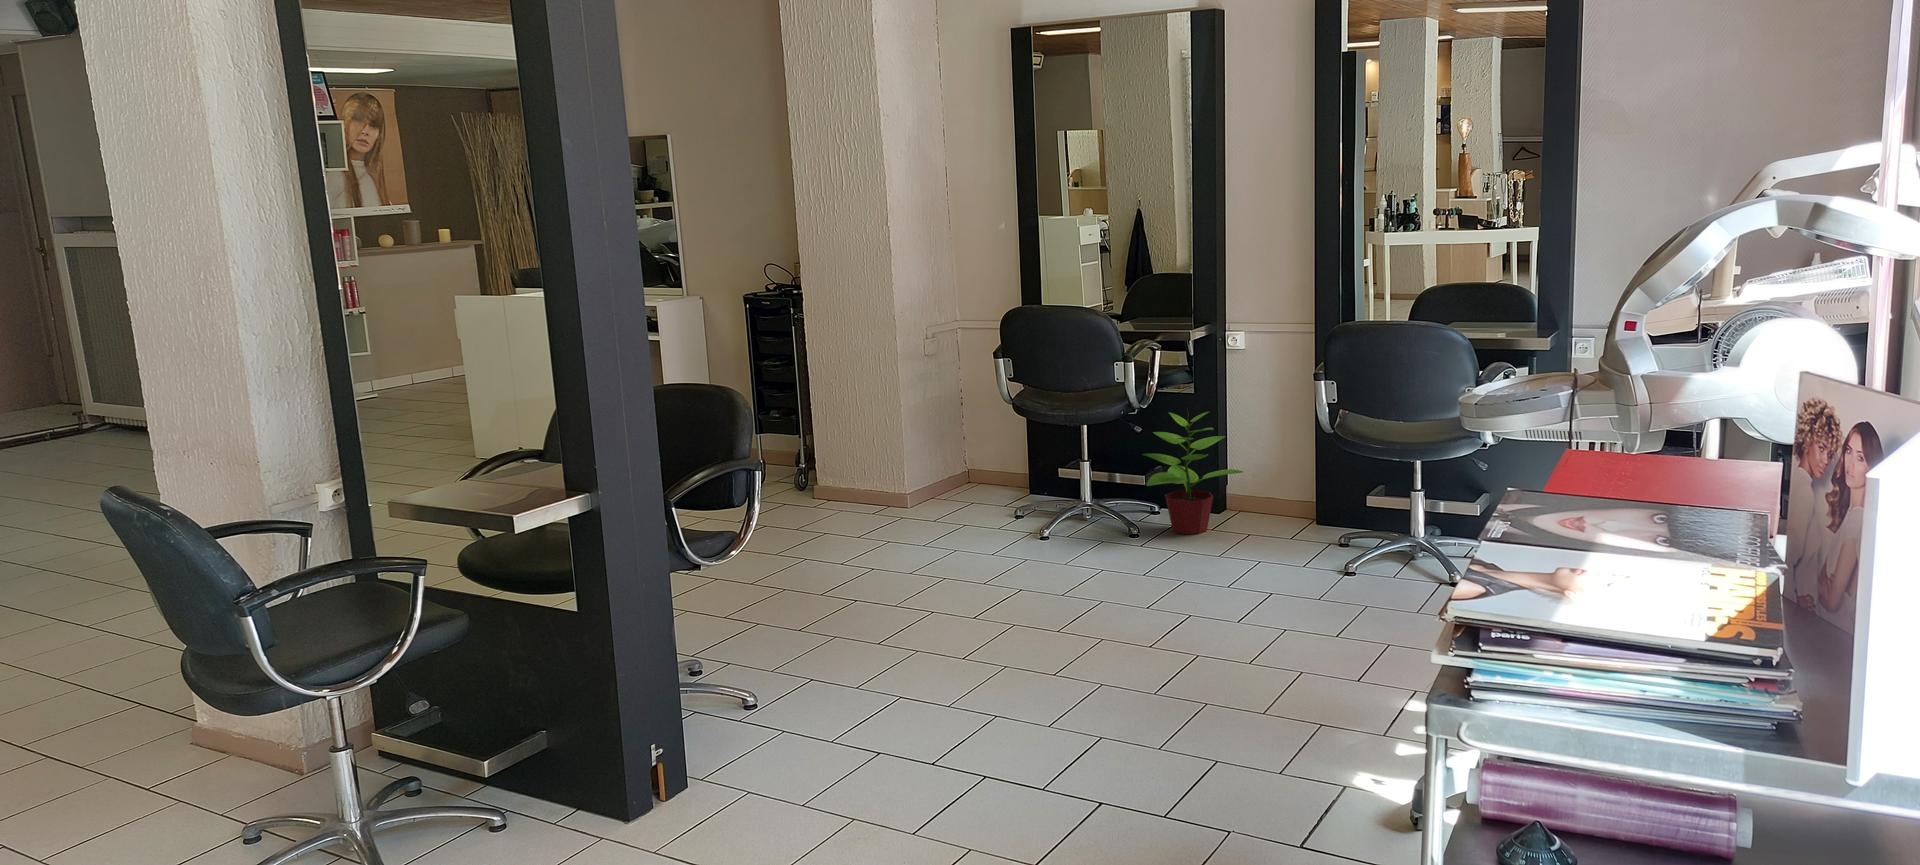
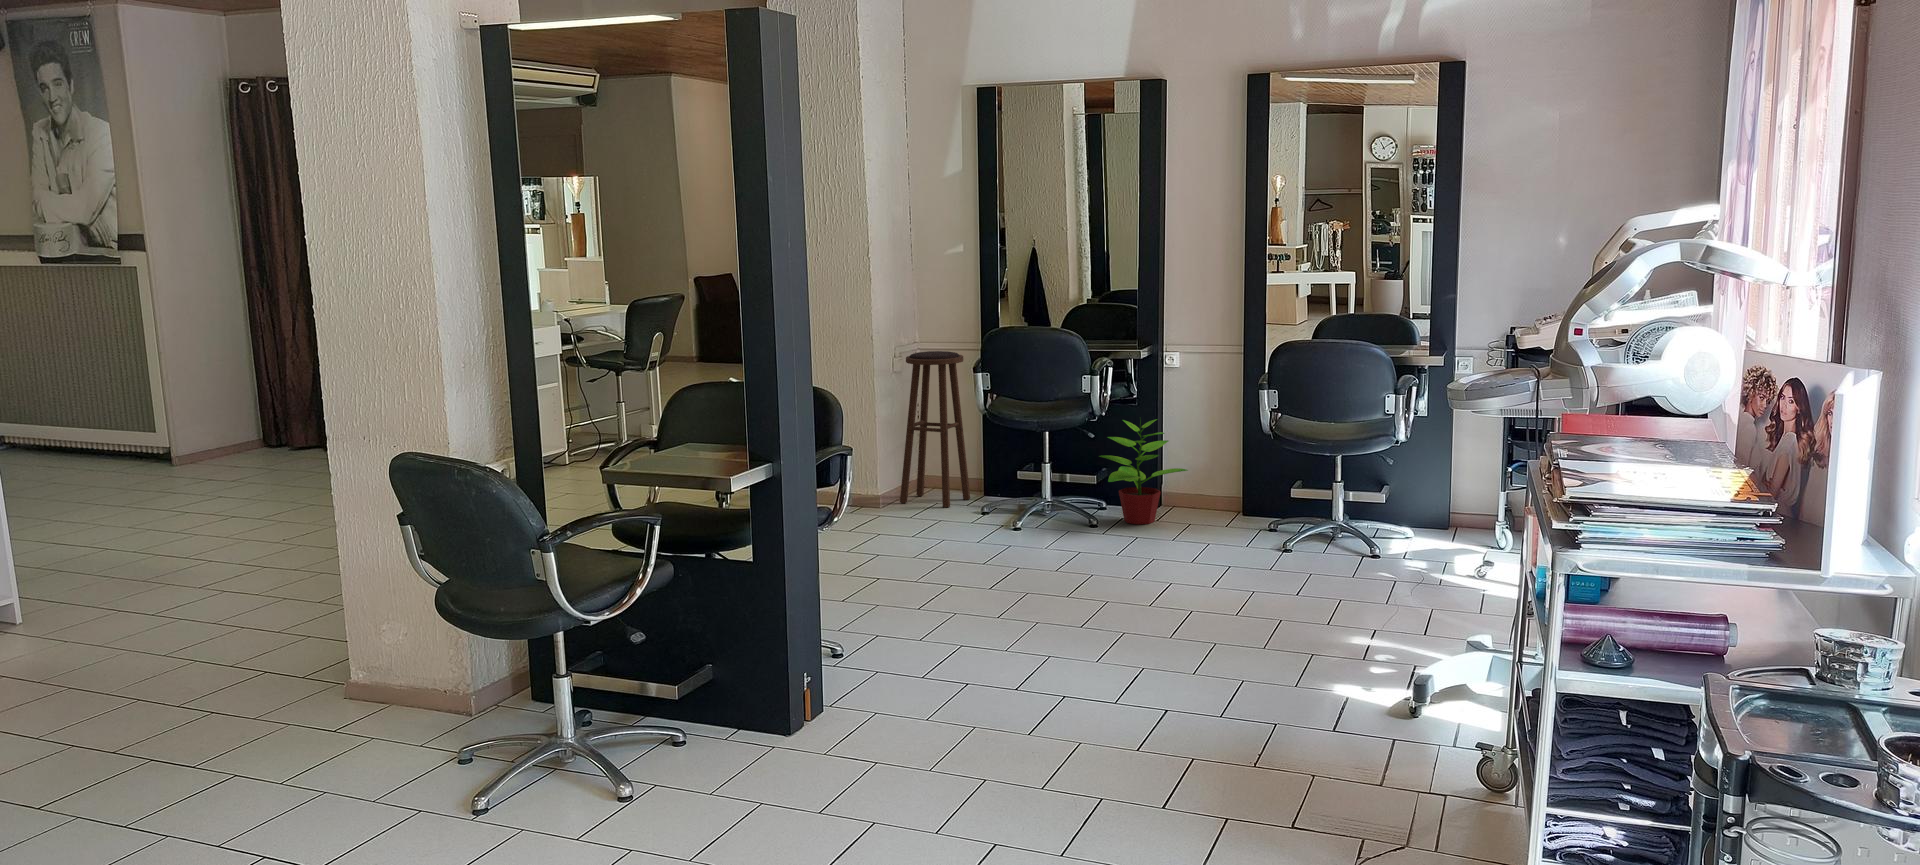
stool: none [933,333,1012,510] -> present [900,351,970,507]

